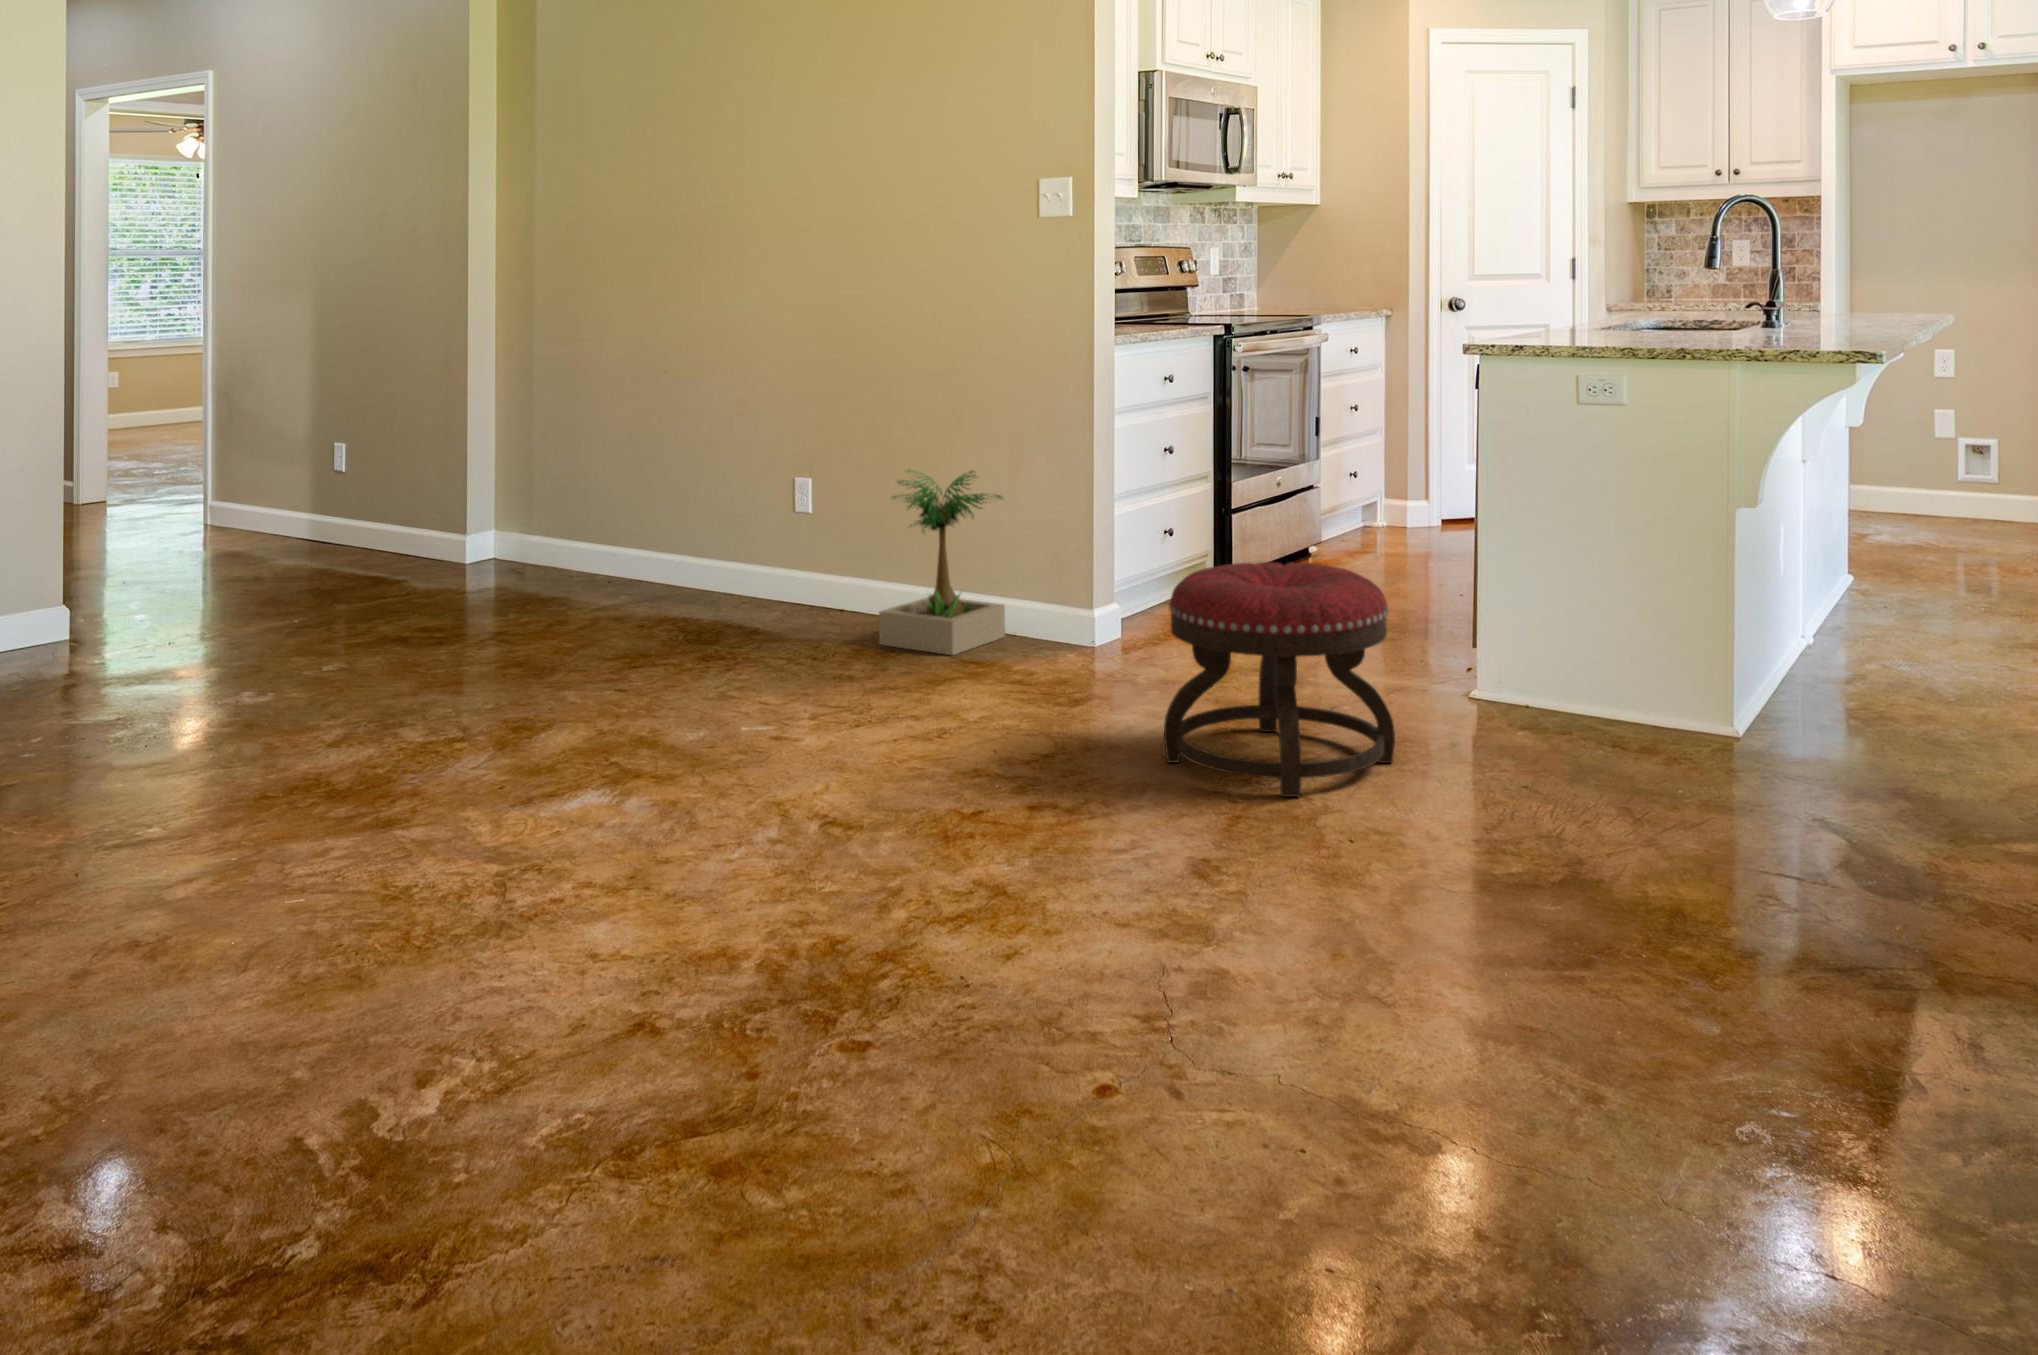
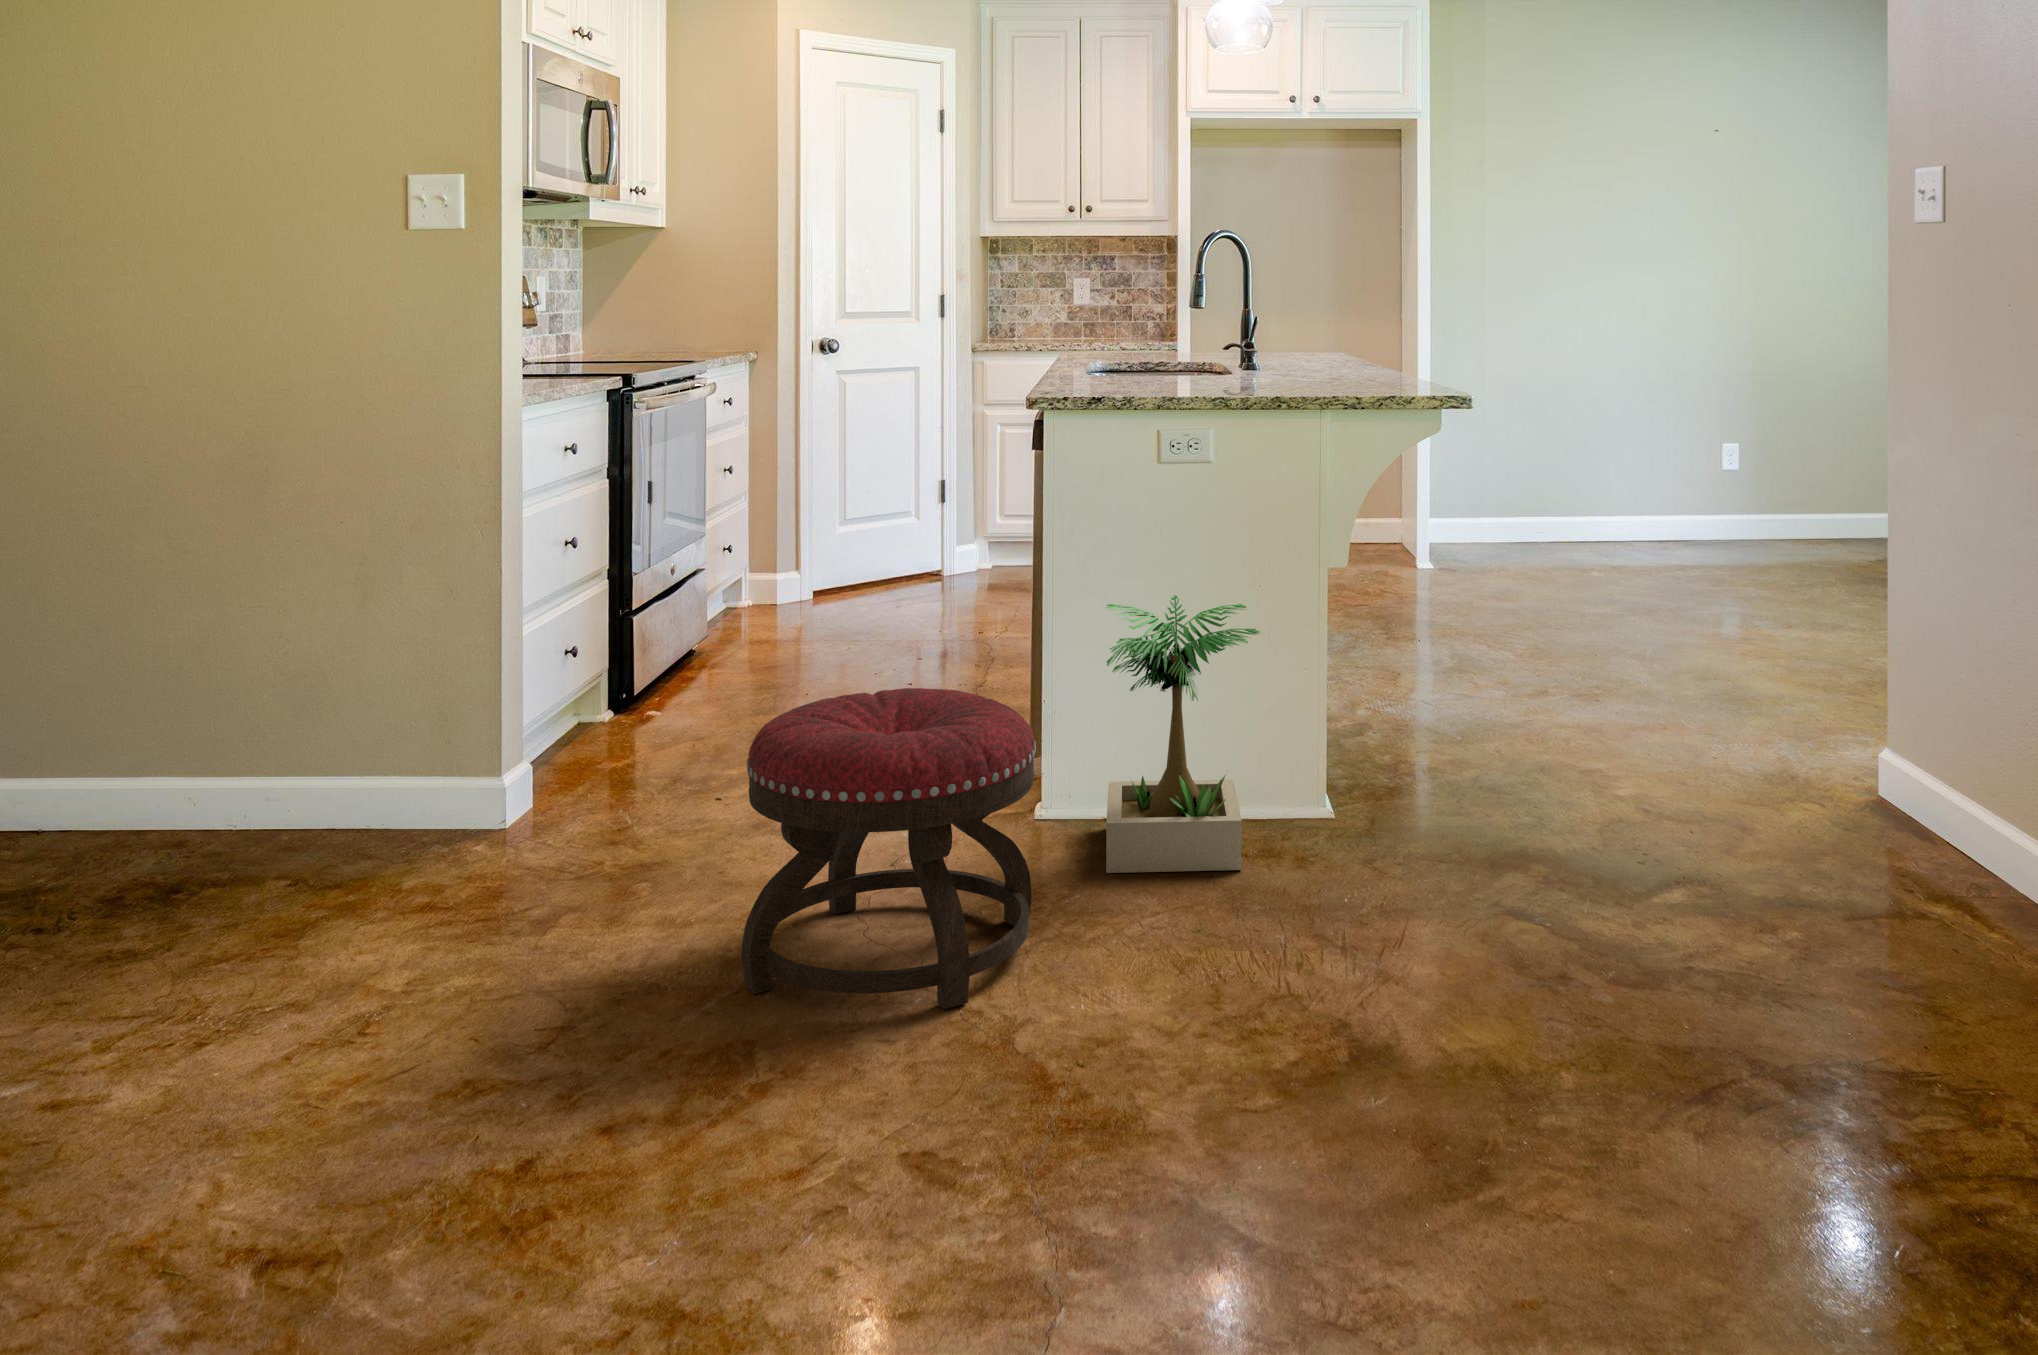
potted plant: present [879,469,1005,655] -> present [1106,595,1260,873]

